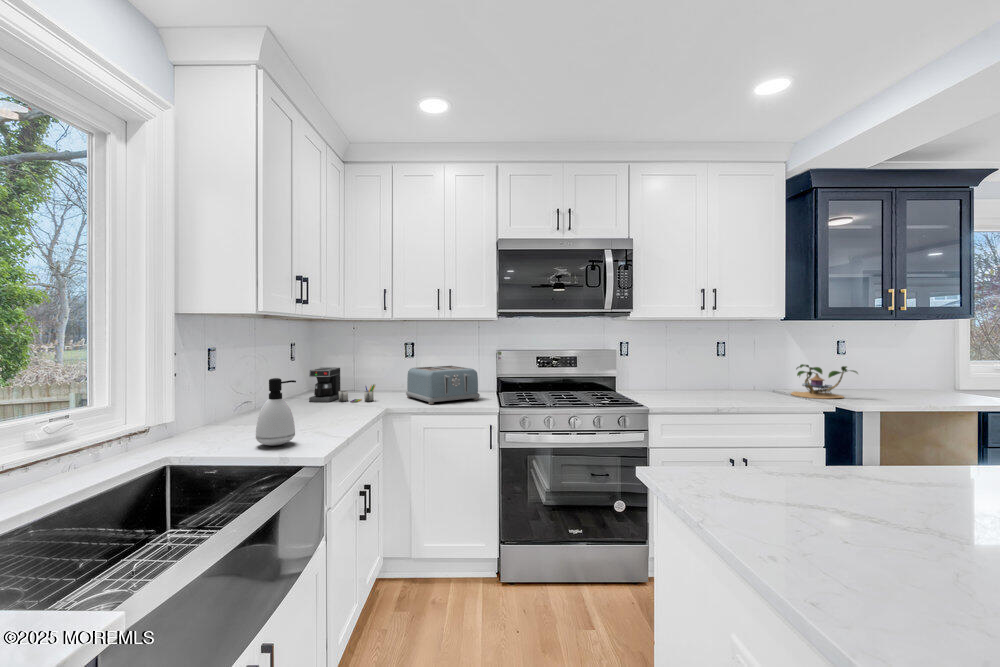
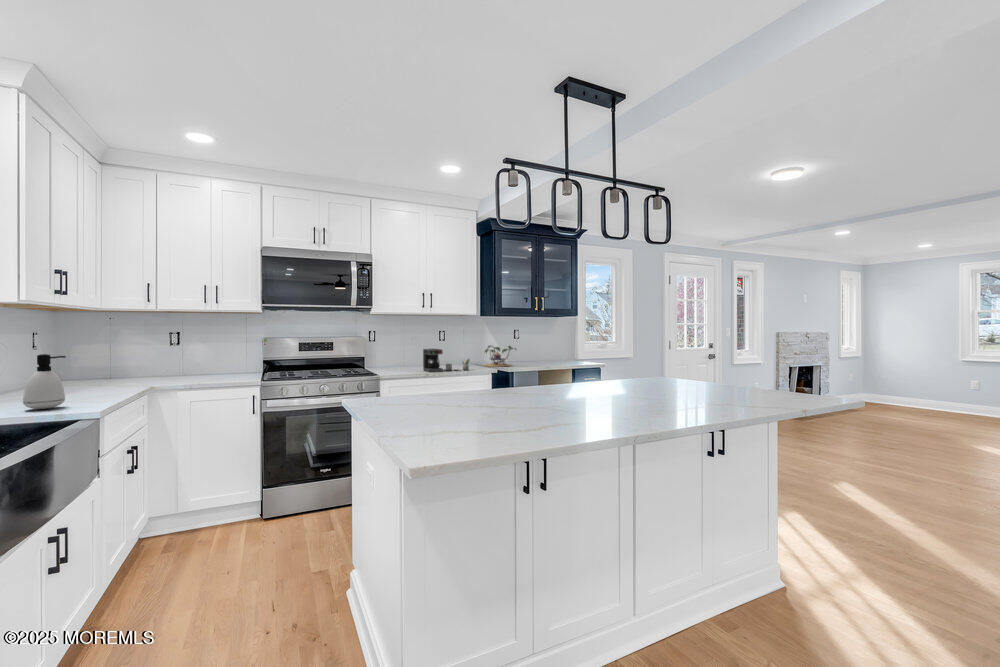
toaster: present [406,366,480,405] -> none [172,351,245,382]
coffee maker: present [309,368,375,402] -> present [423,349,470,372]

